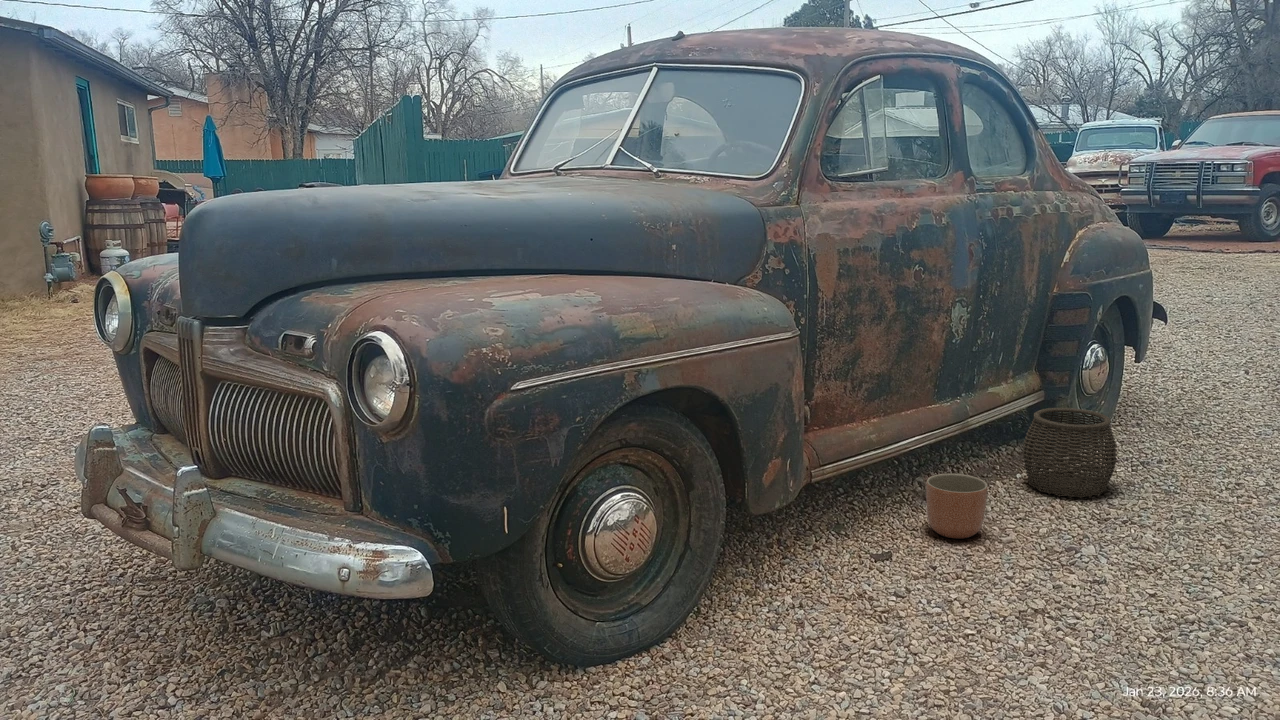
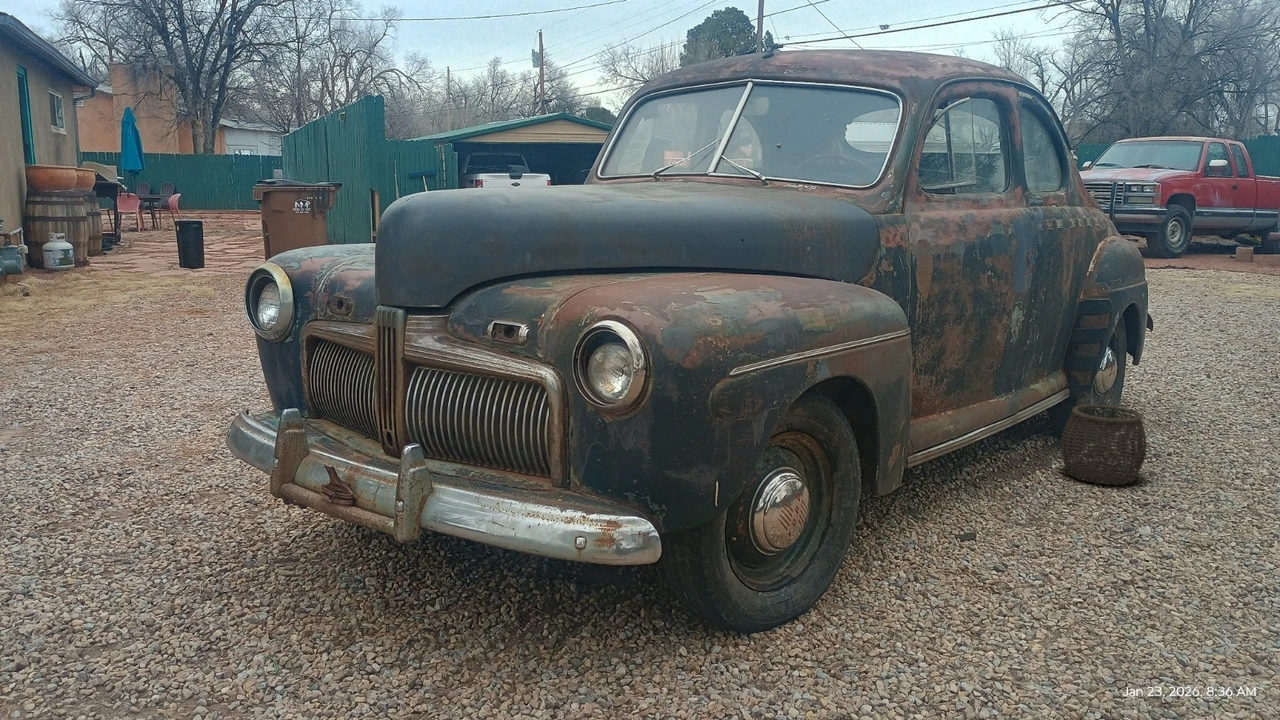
planter: present [926,474,988,539] -> none [996,462,1053,521]

